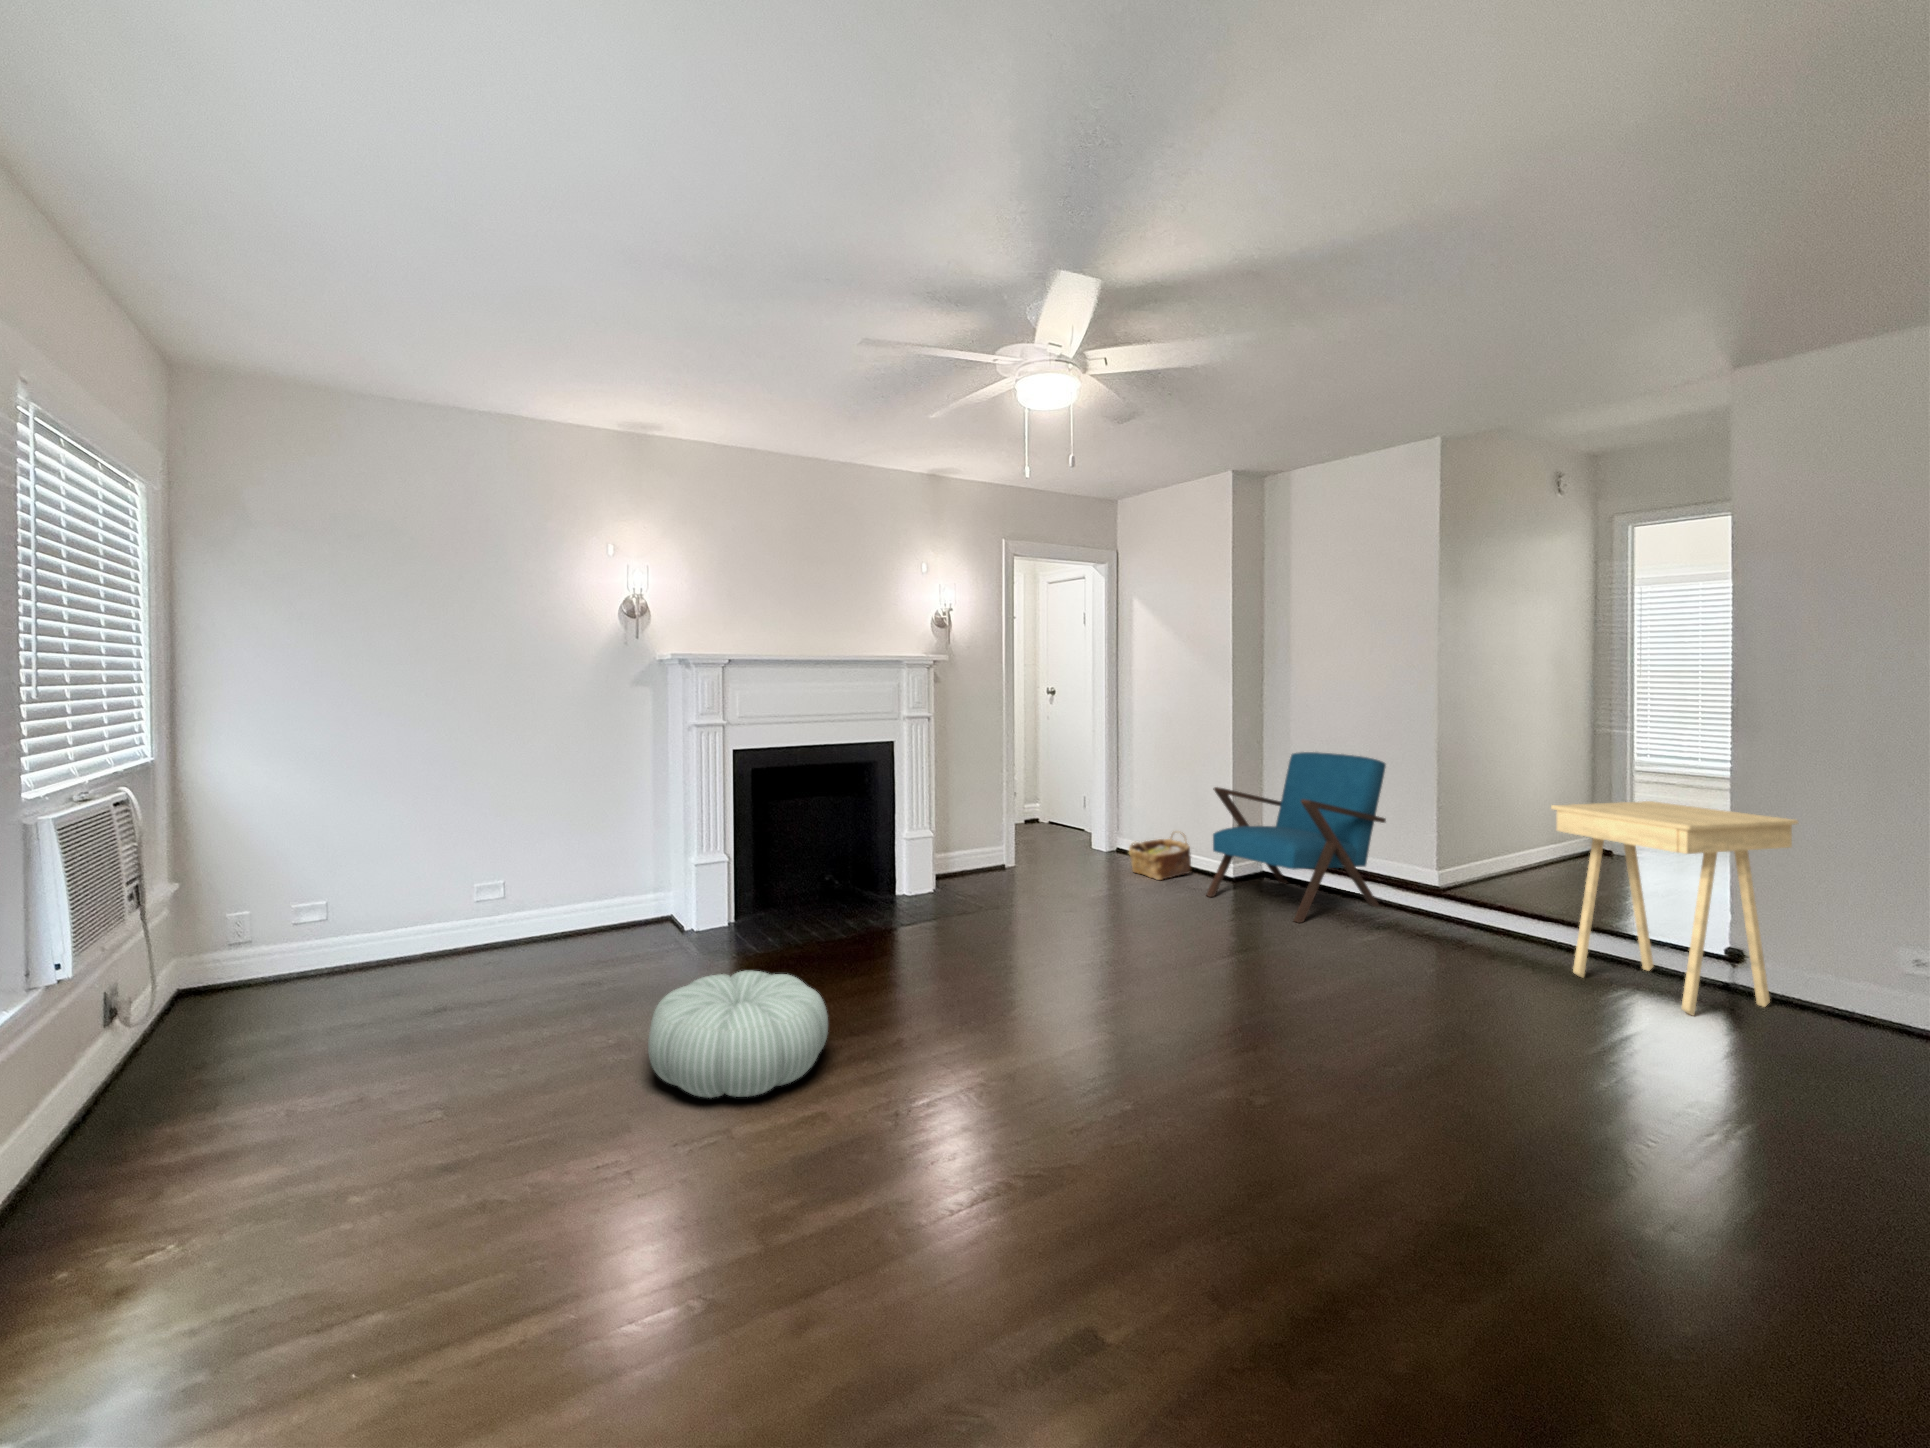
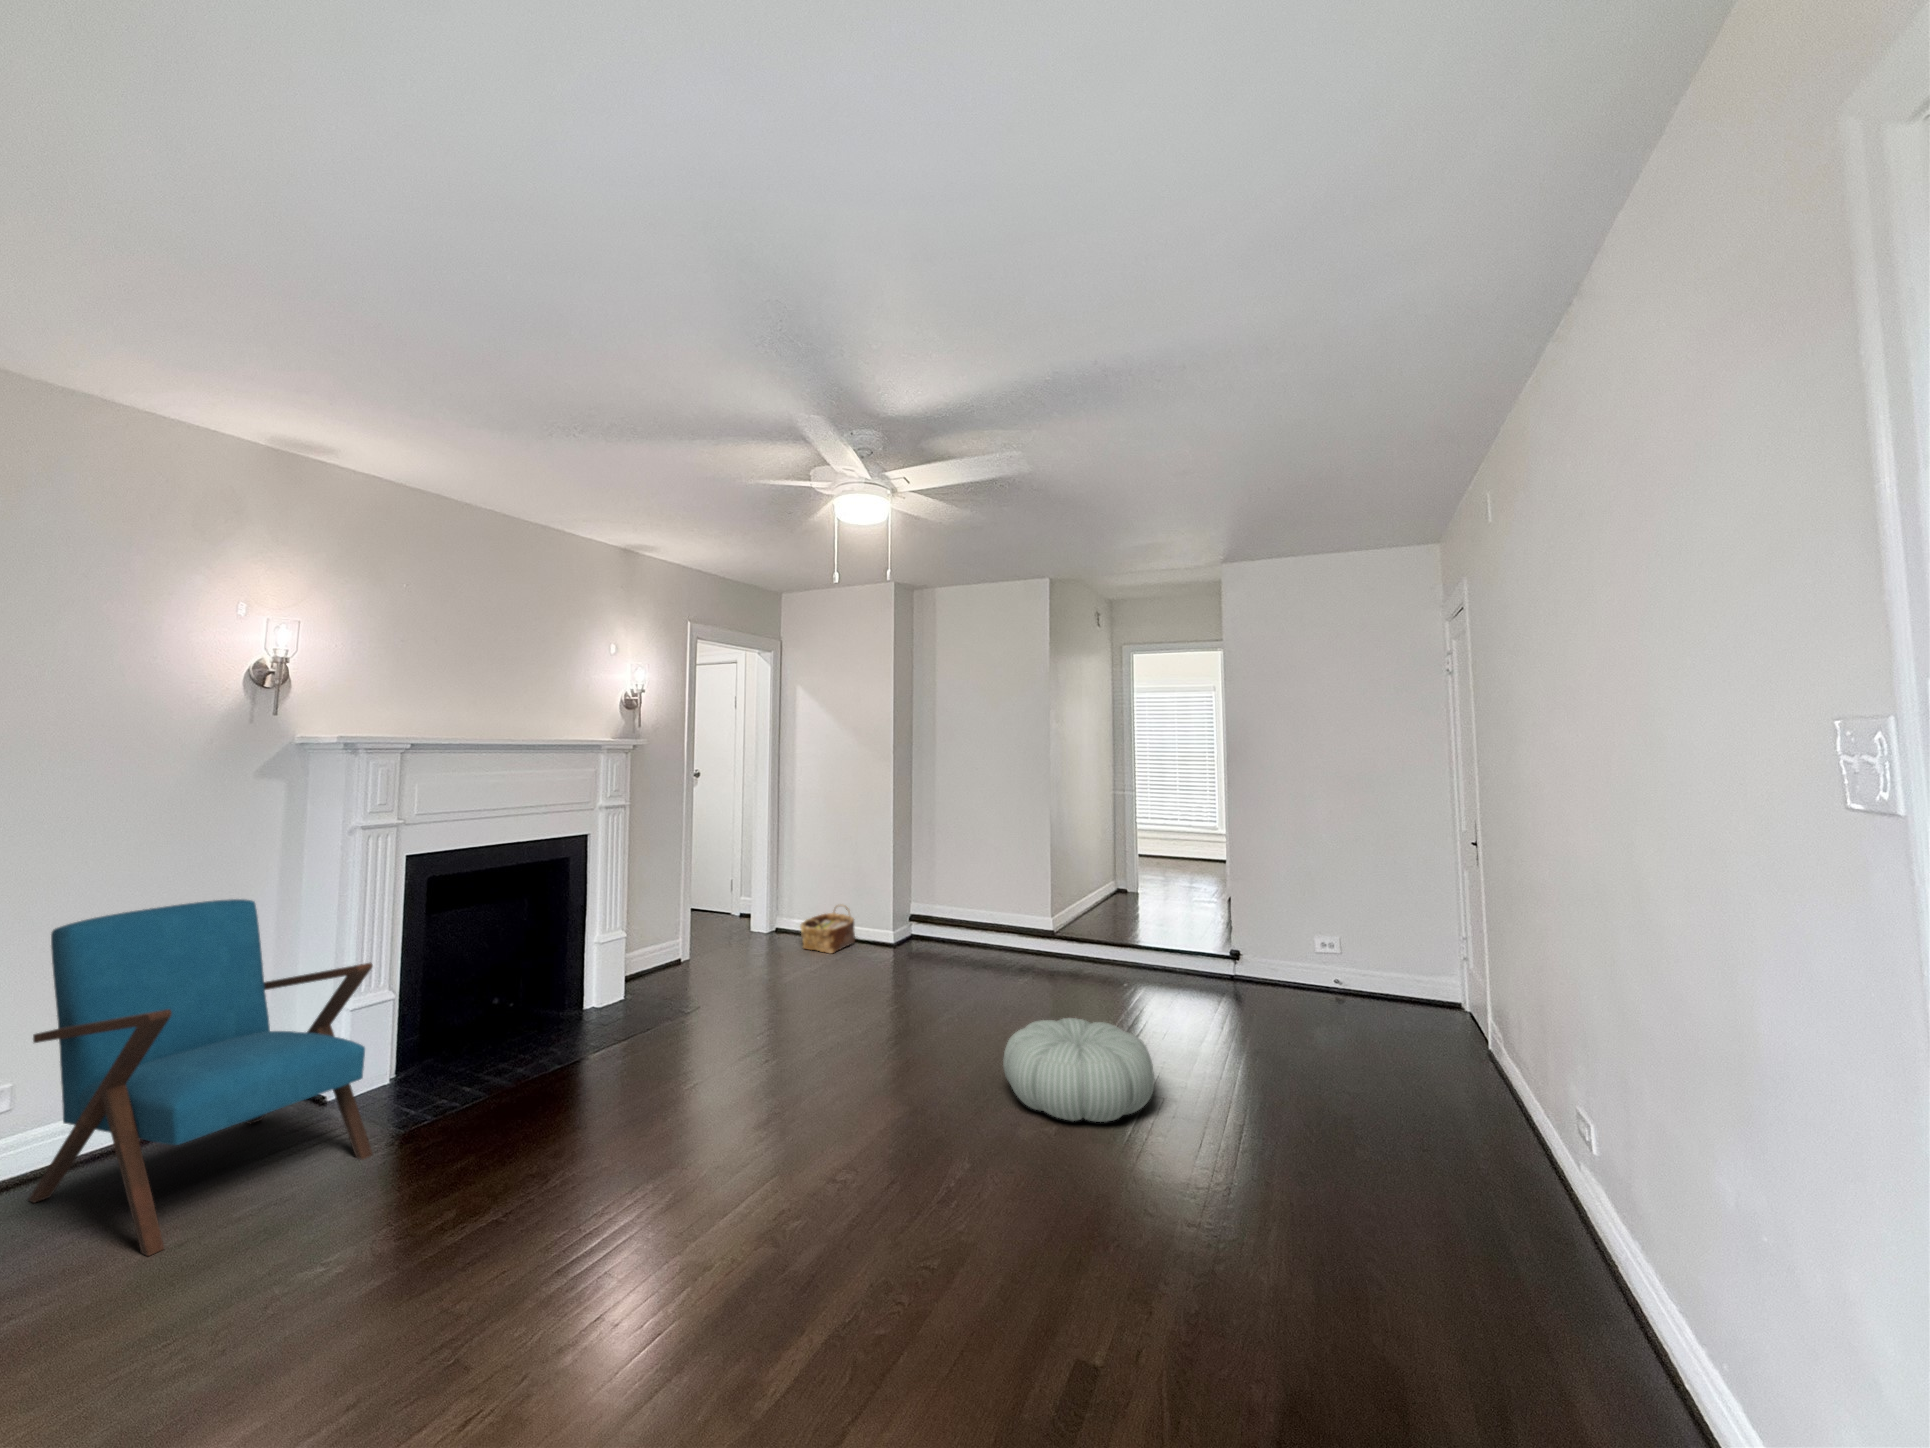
armchair: present [1207,752,1386,923] -> present [29,899,373,1256]
side table: present [1551,801,1798,1015] -> none [1144,853,1270,1002]
pouf: present [648,970,828,1098] -> present [1003,1018,1154,1122]

